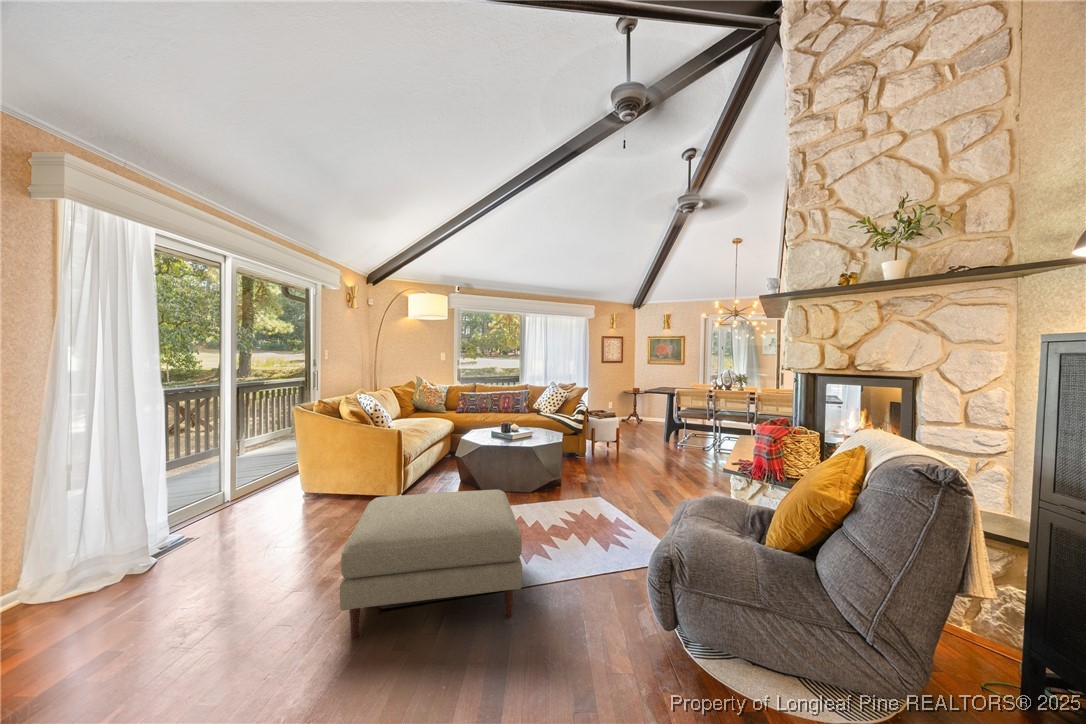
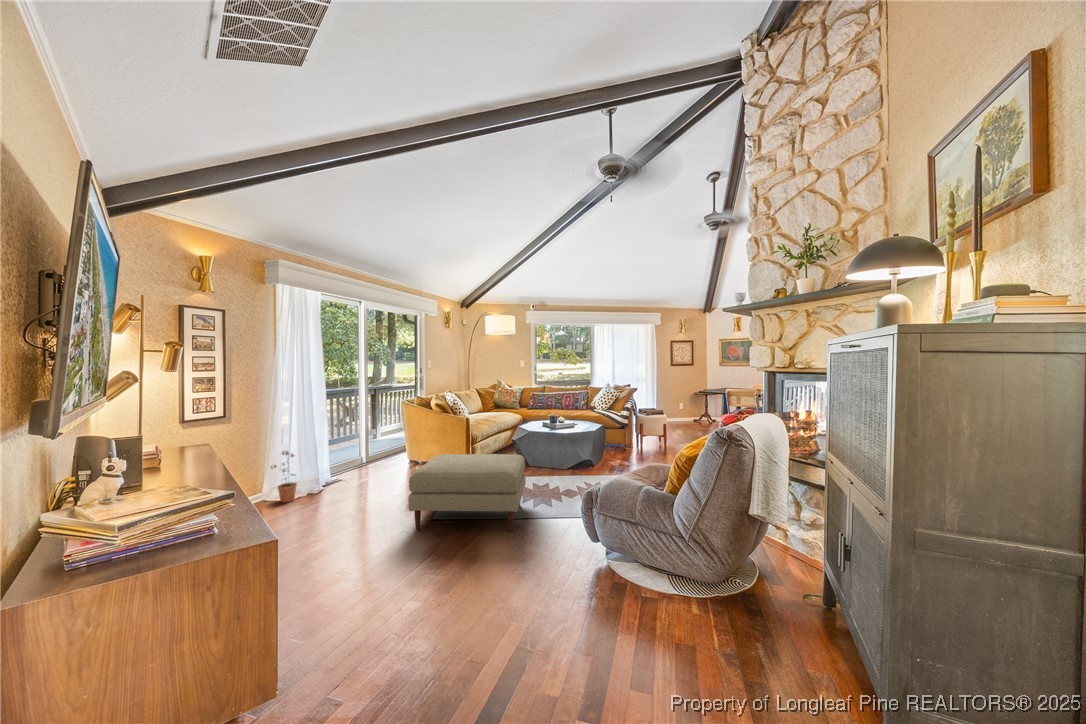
potted plant: none [50,508,113,602] -> present [271,451,297,503]

